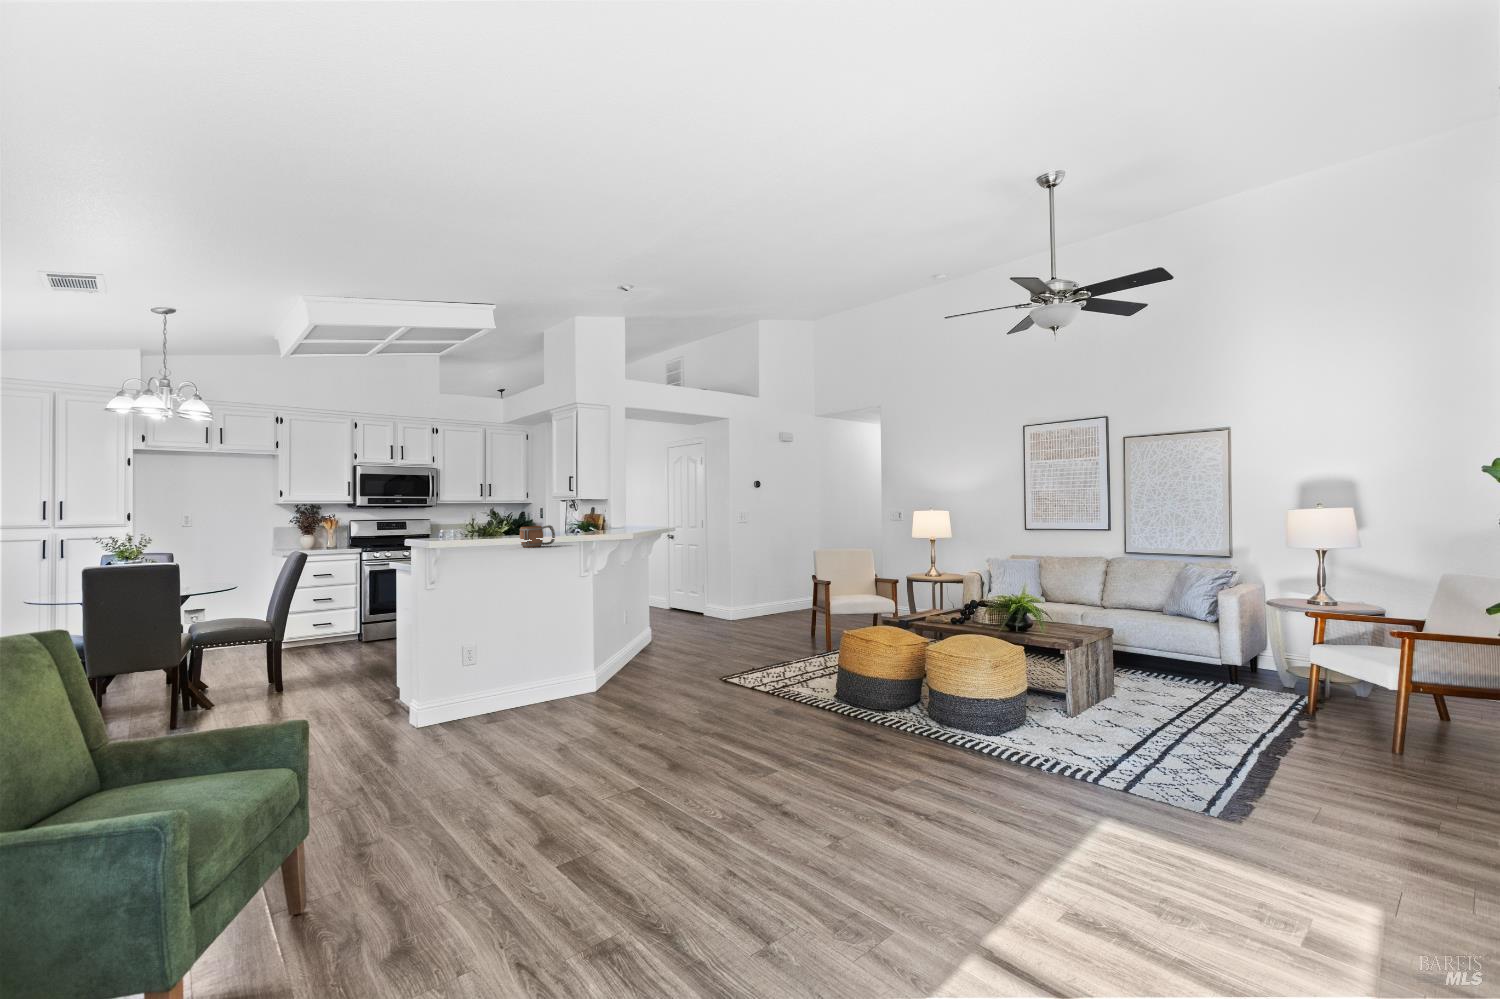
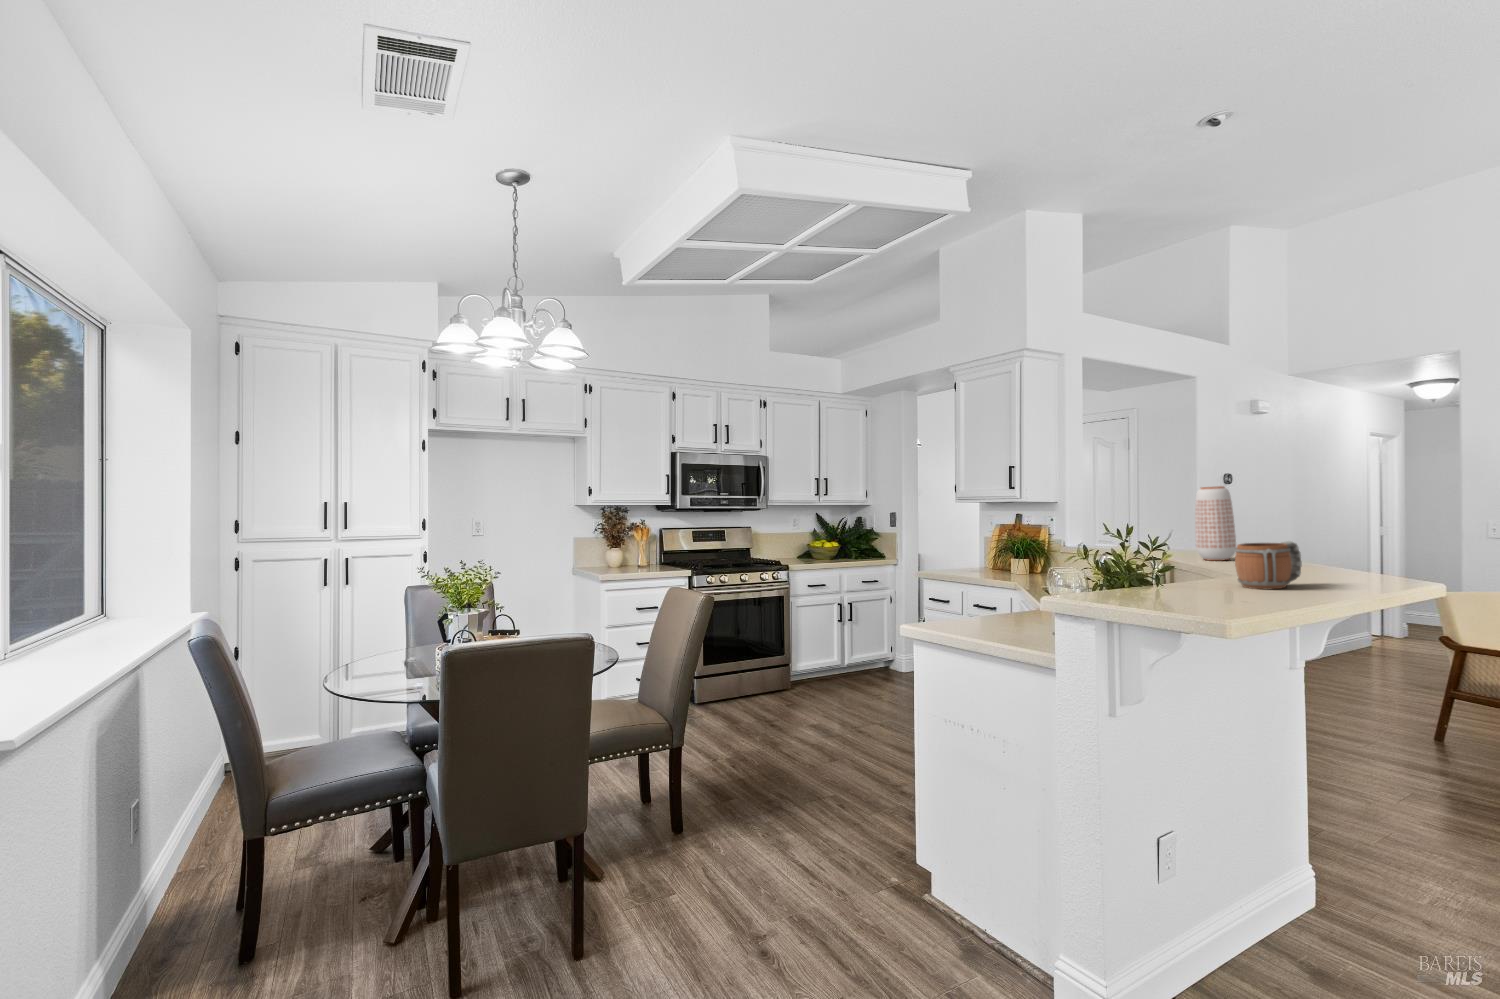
vase: none [591,496,611,537] -> present [1195,486,1236,561]

